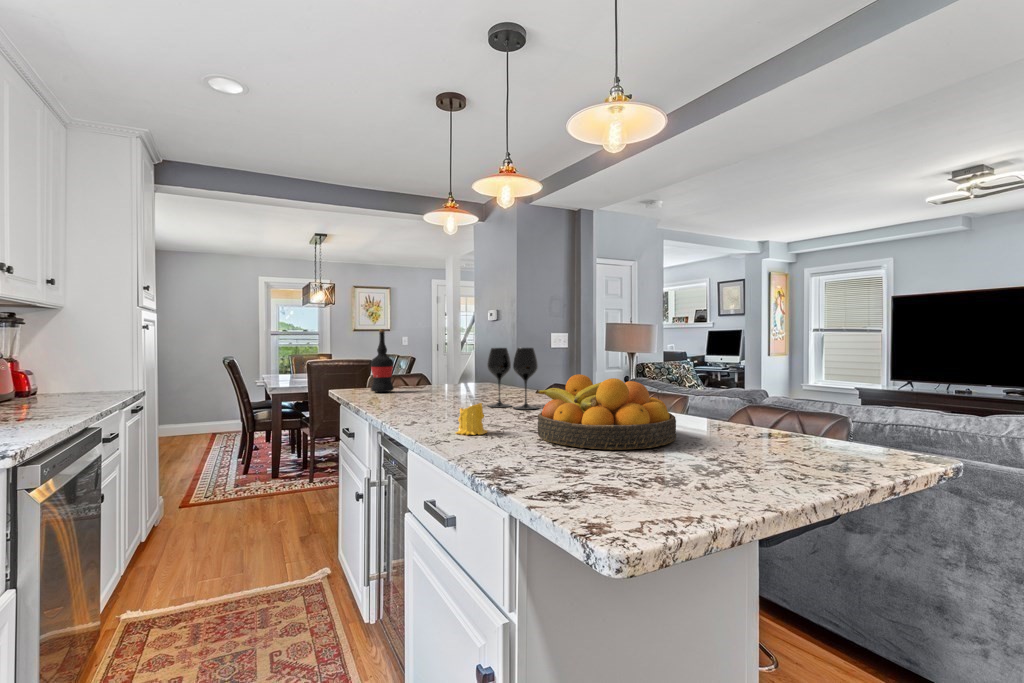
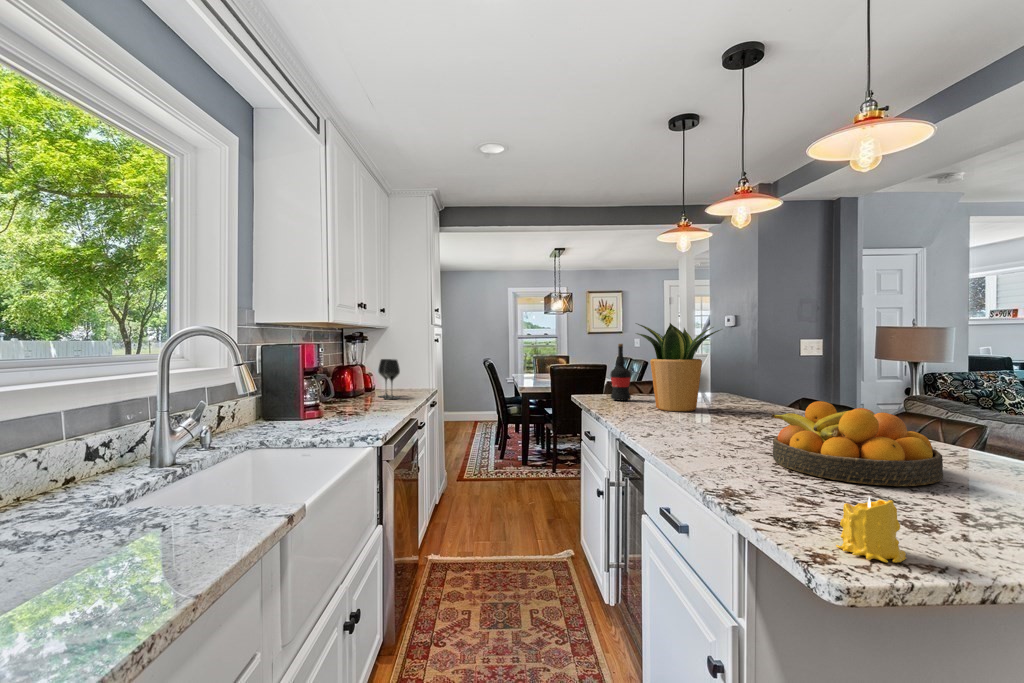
potted plant: none [398,304,487,399] -> present [636,323,722,411]
wine glass: present [487,348,538,410] -> present [378,359,400,399]
candle: present [456,403,487,435] -> present [836,497,906,563]

